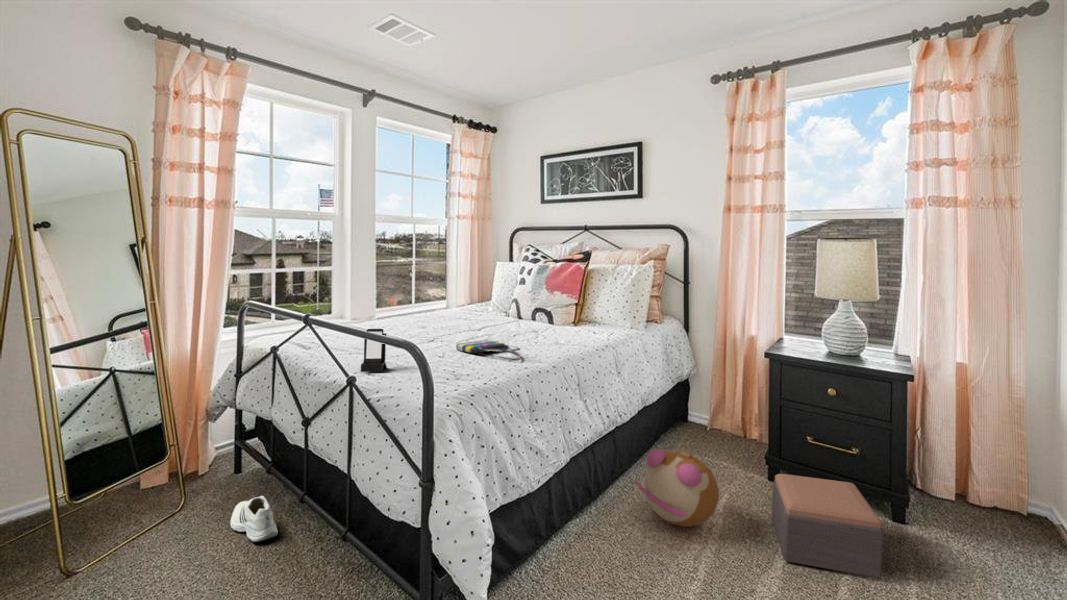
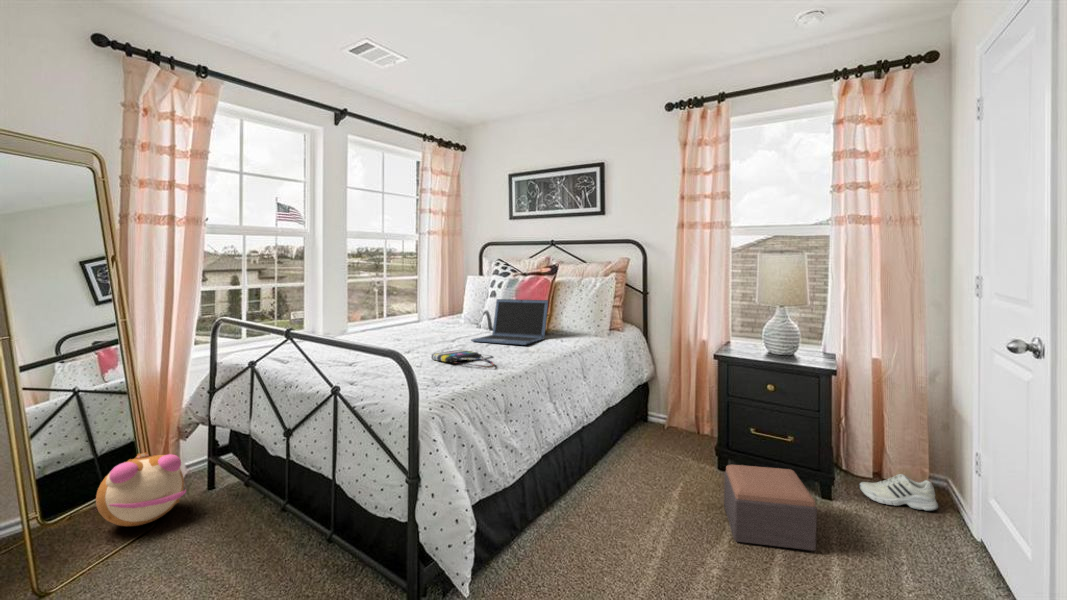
laptop: none [500,287,582,336] -> present [471,299,549,345]
smartphone: present [361,329,387,372] -> none [344,340,368,381]
plush toy: present [635,449,719,527] -> present [96,452,186,526]
shoe: present [230,496,278,542] -> present [859,474,938,511]

